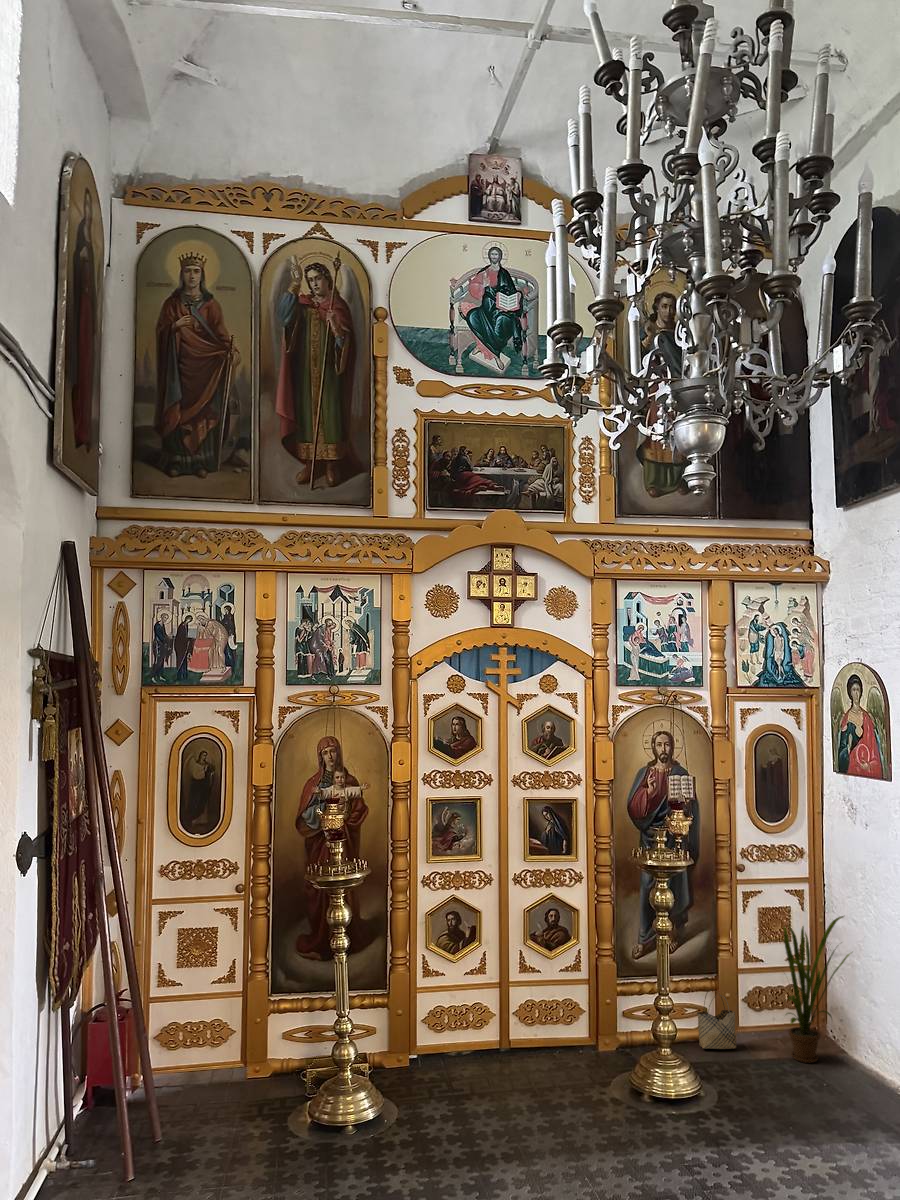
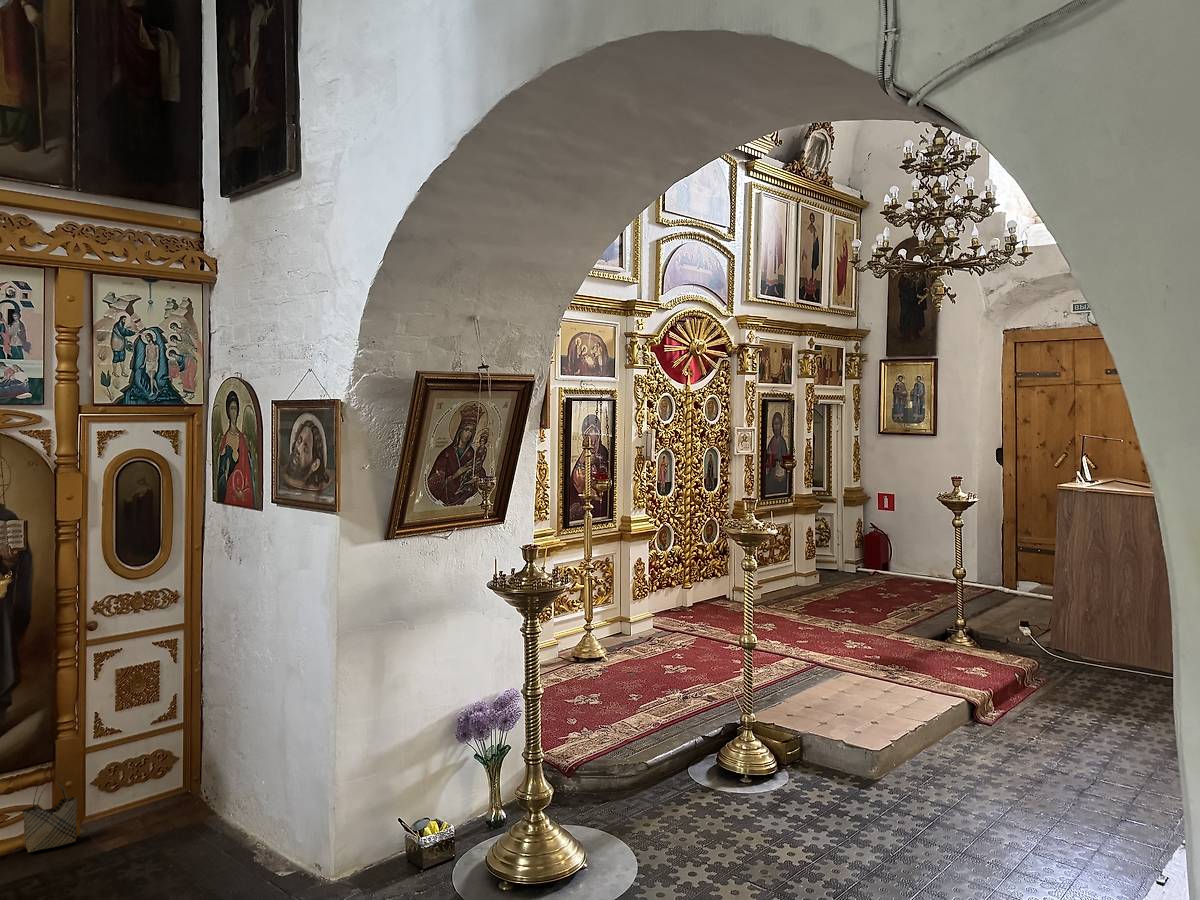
house plant: present [784,916,849,1063] -> none [131,665,224,839]

